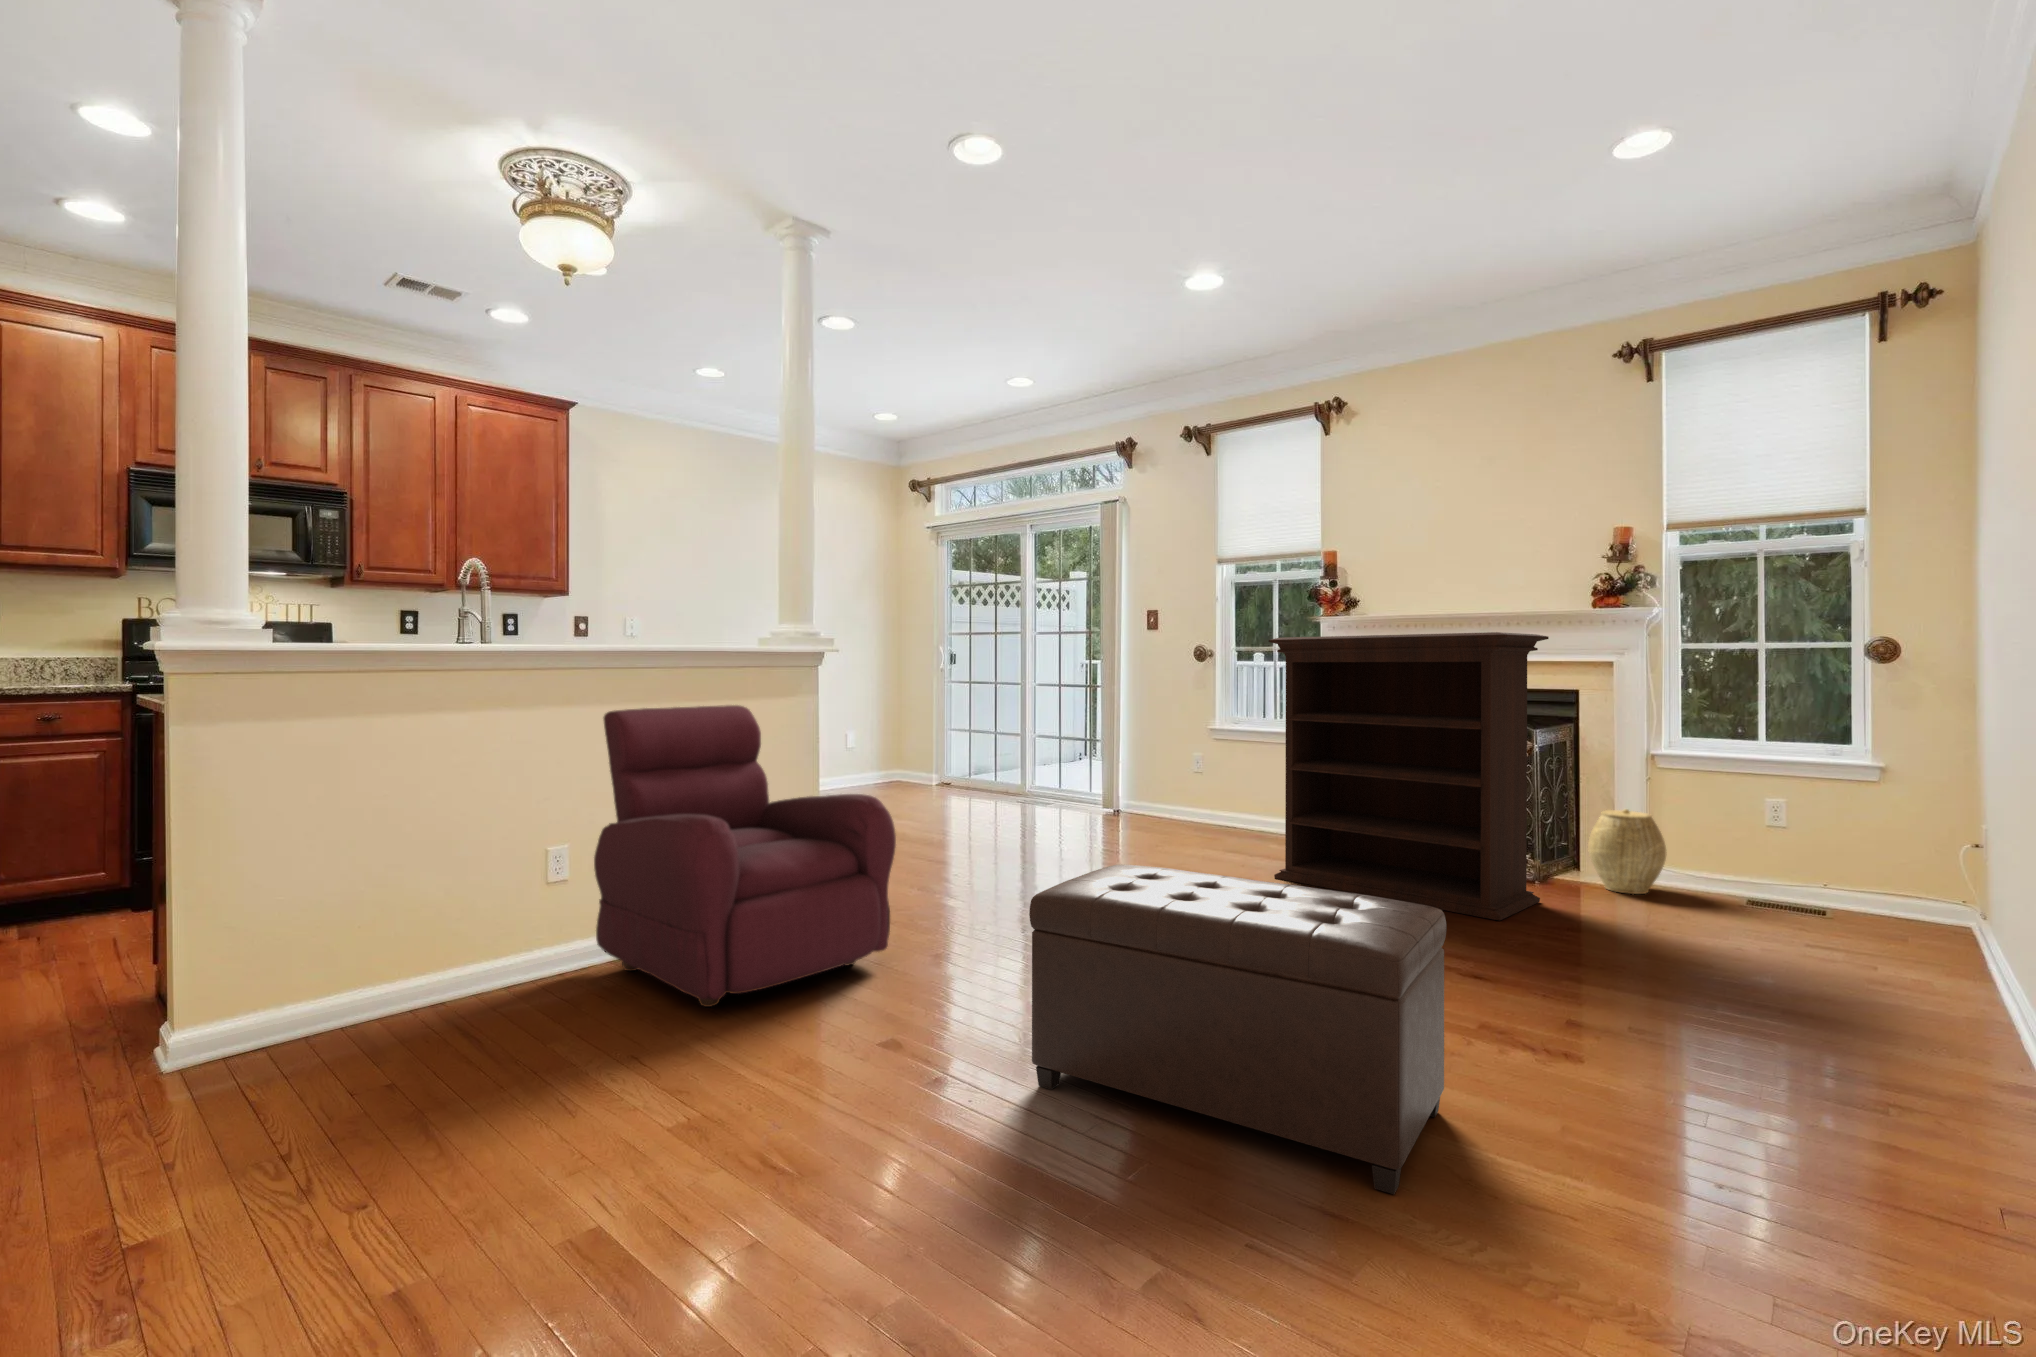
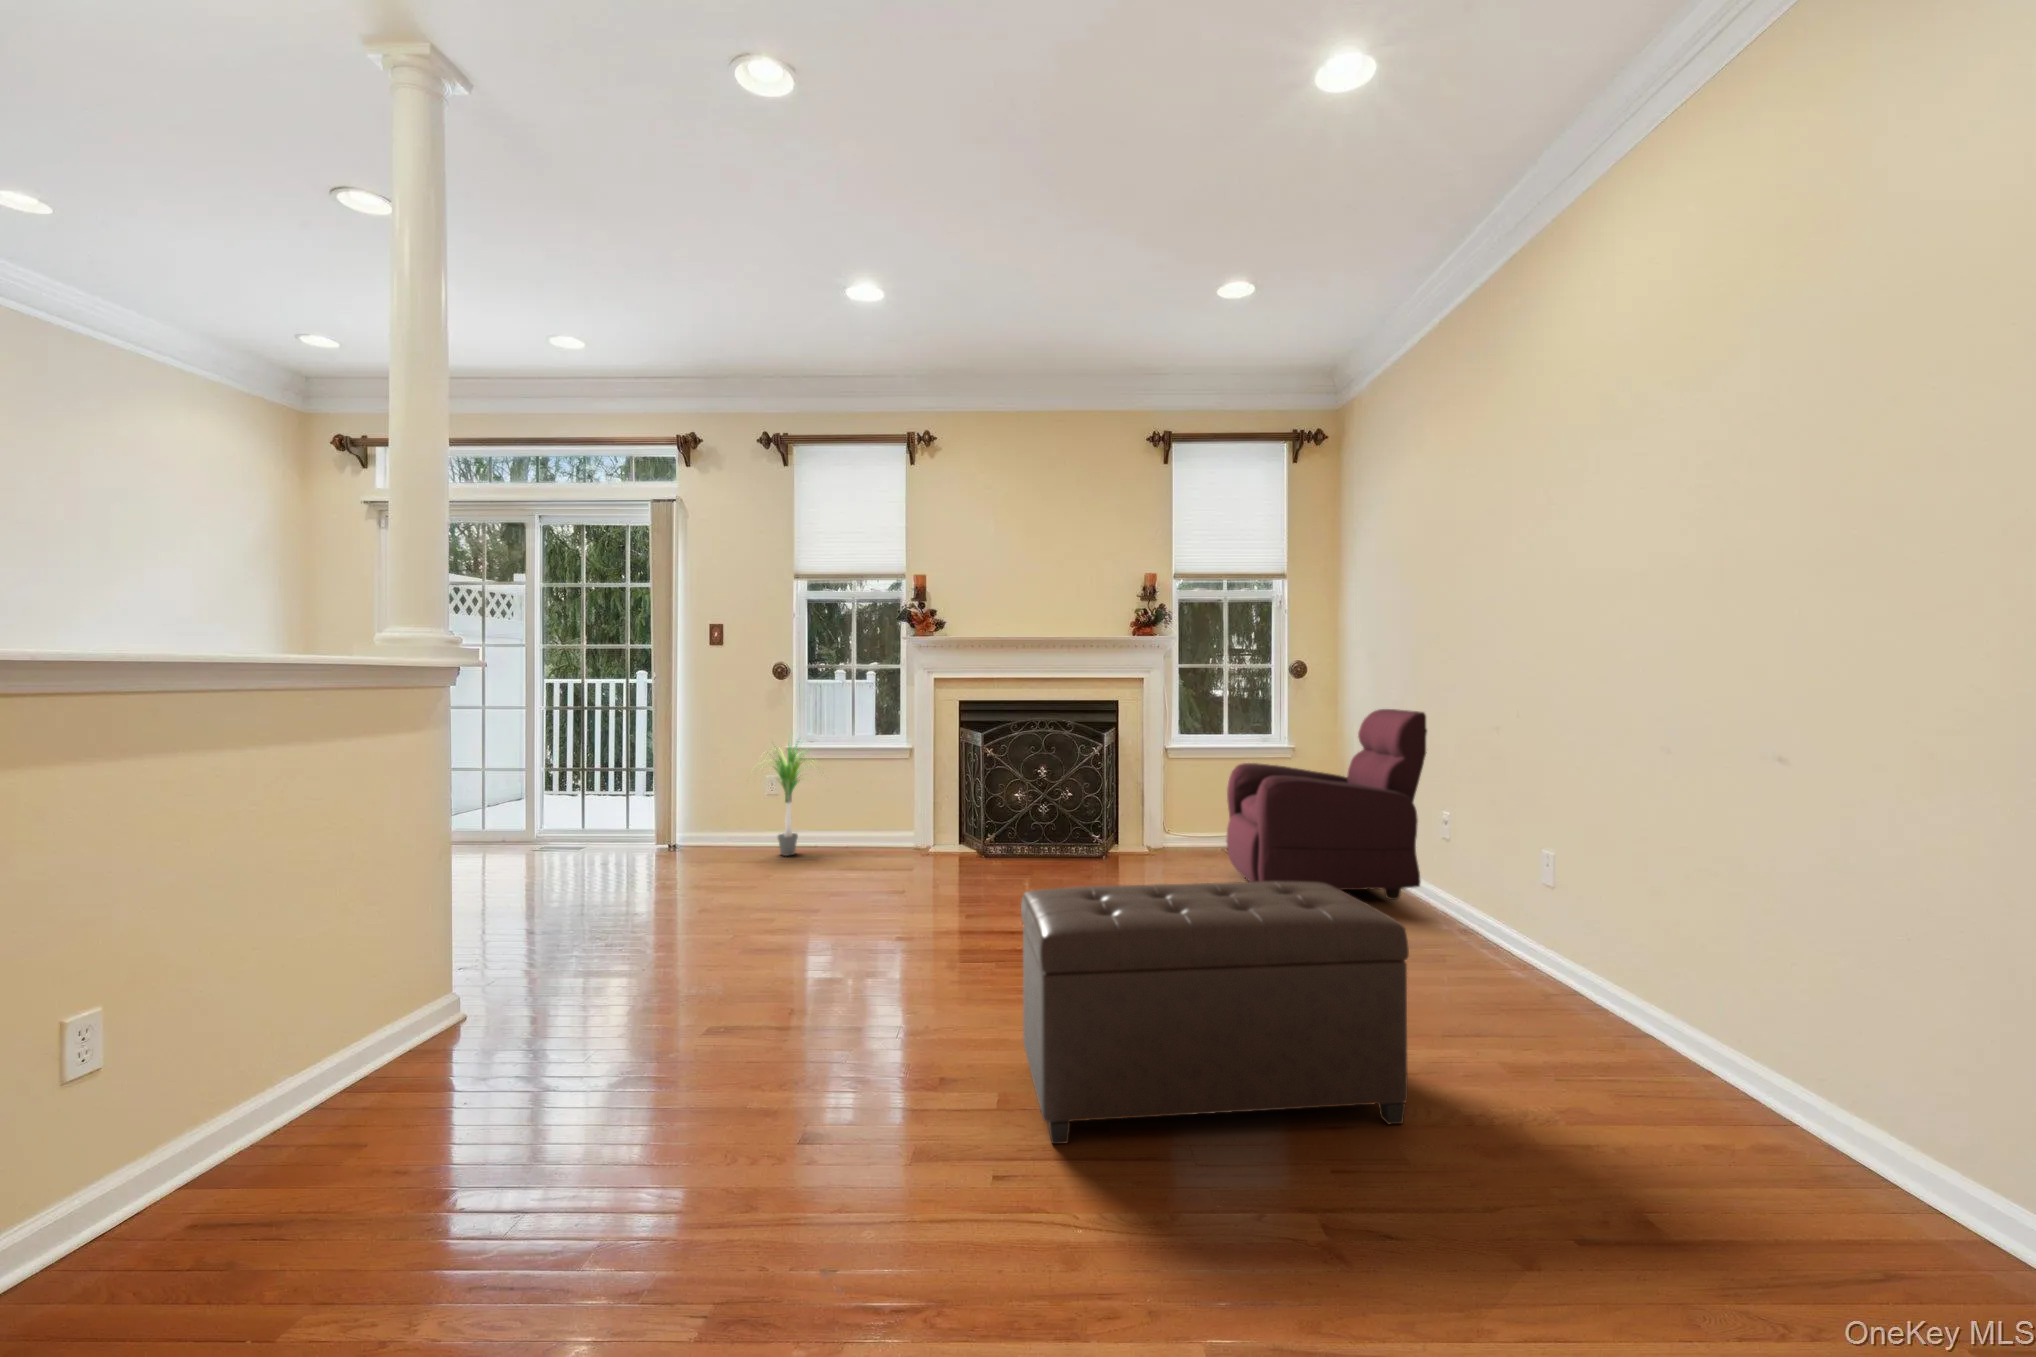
bookshelf: present [1269,632,1549,921] -> none [919,655,1138,893]
armchair: present [594,705,896,1007] -> present [1226,709,1427,900]
potted plant: none [1160,711,1240,833] -> present [756,741,807,856]
woven basket: present [1588,809,1666,894] -> none [1138,792,1189,857]

